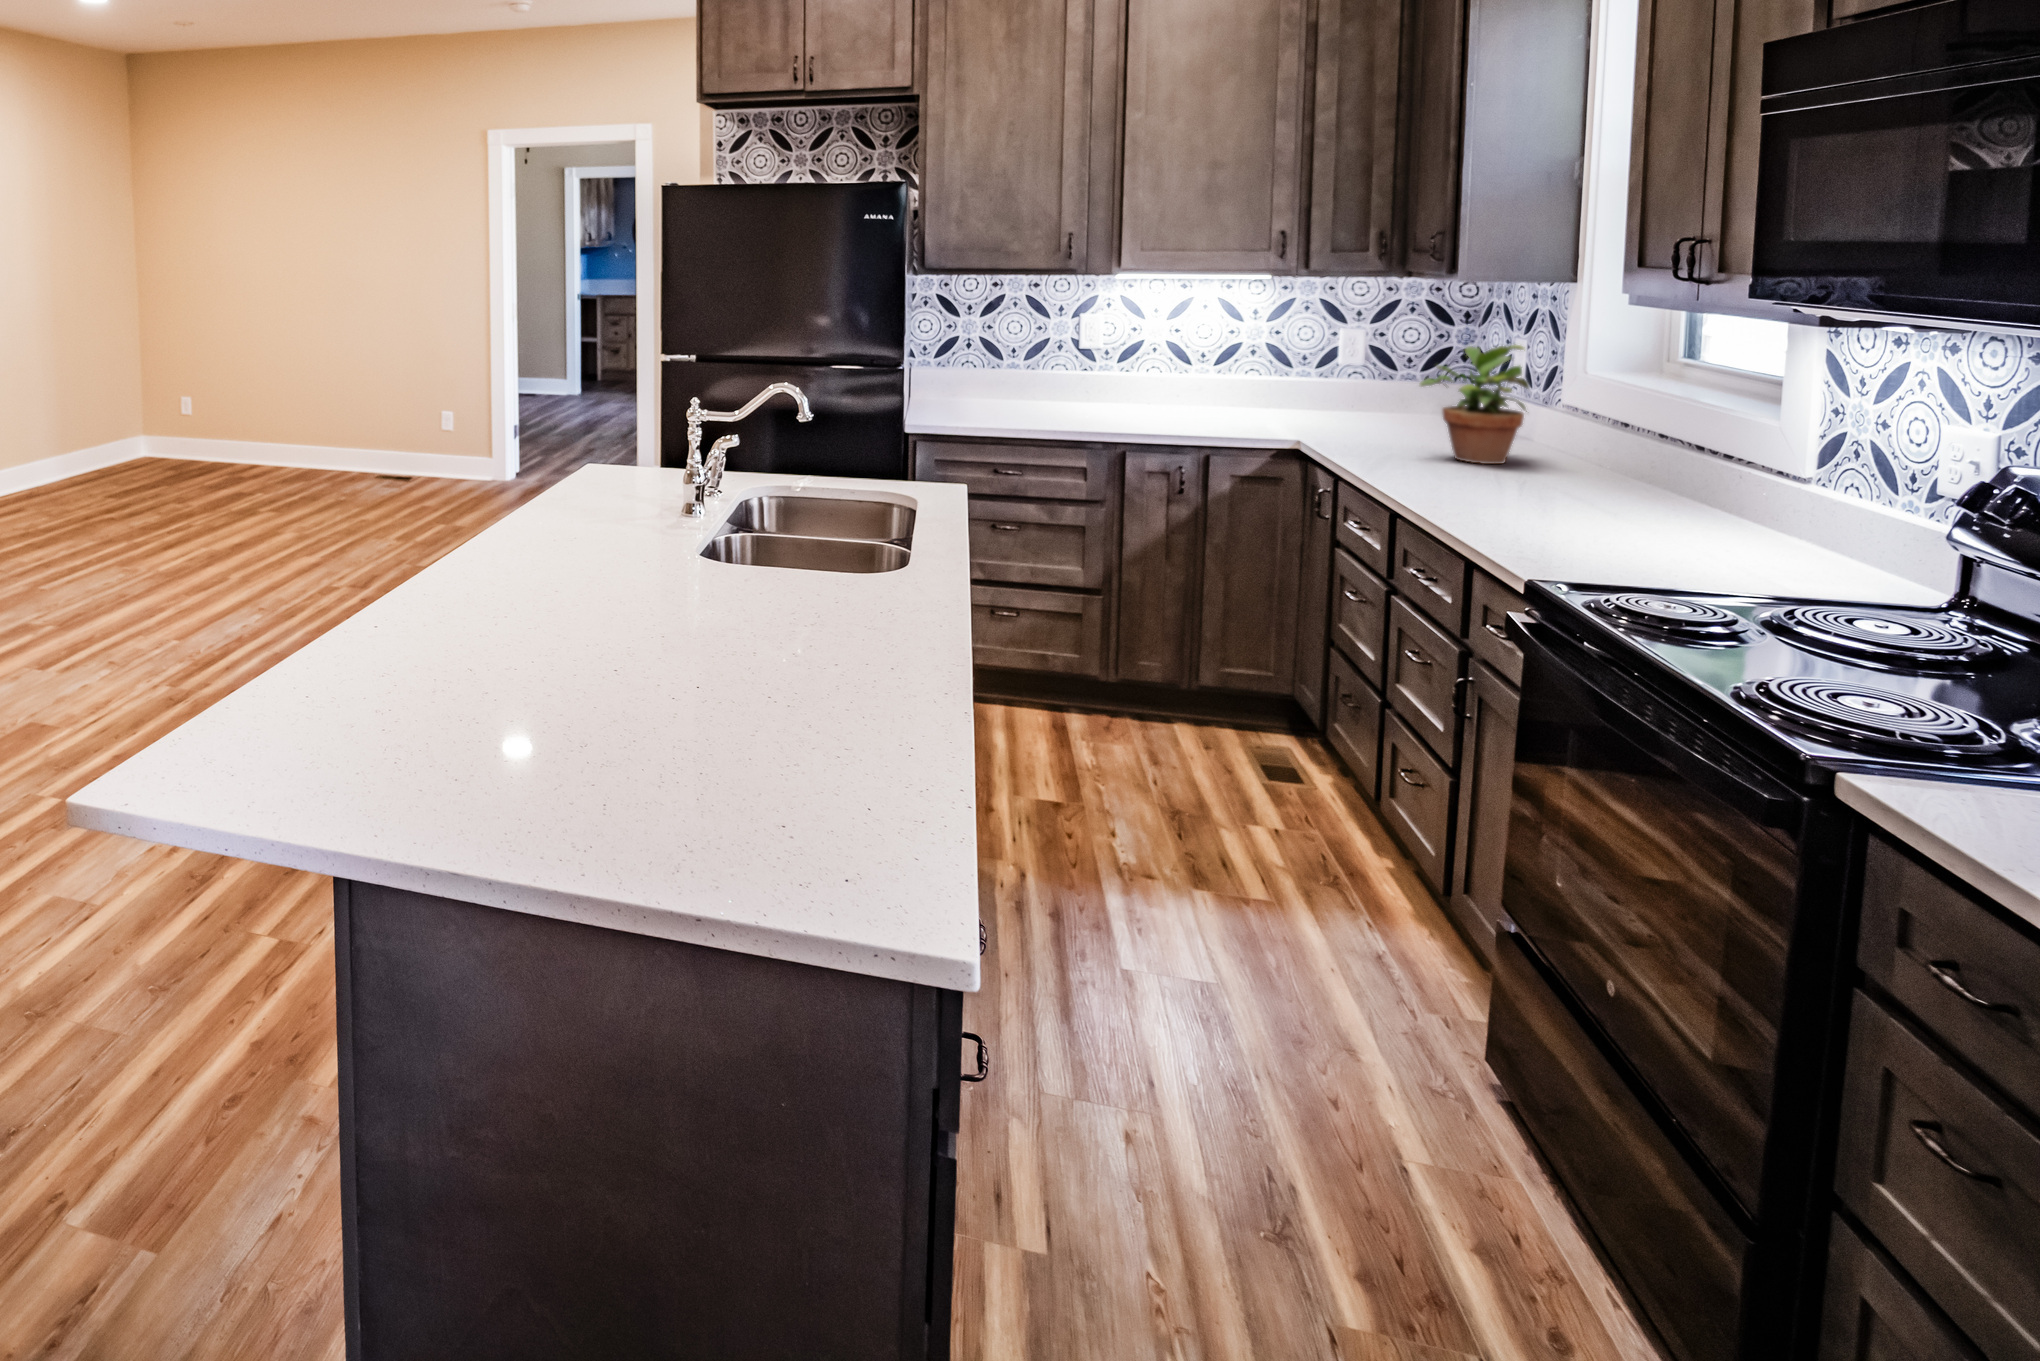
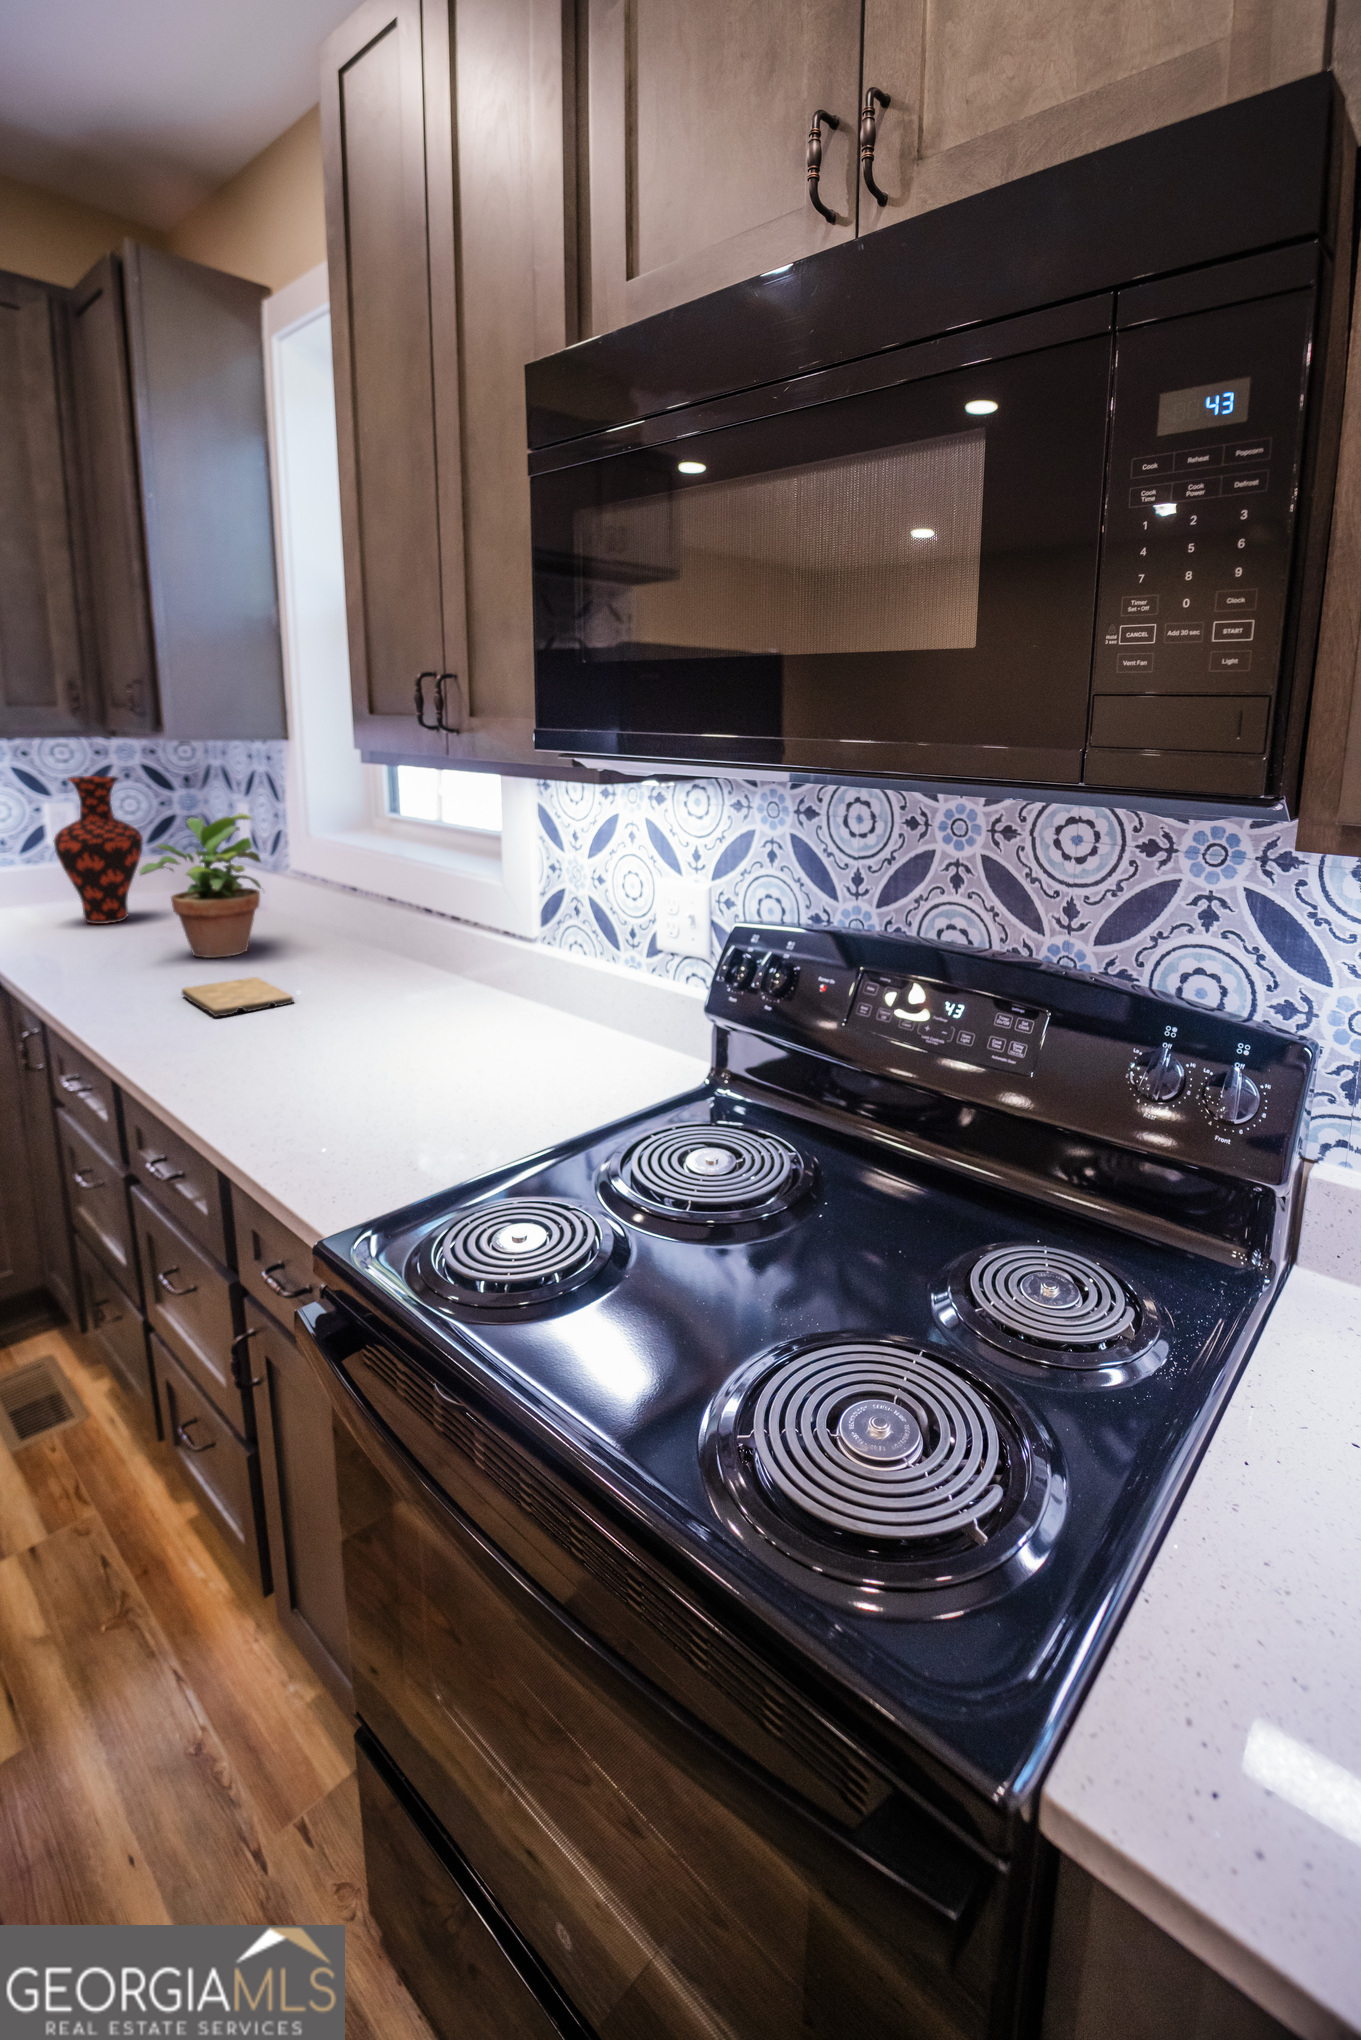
vase: none [1348,309,1422,430] -> present [54,776,143,924]
cutting board: none [1443,473,1539,497] -> present [182,977,293,1017]

